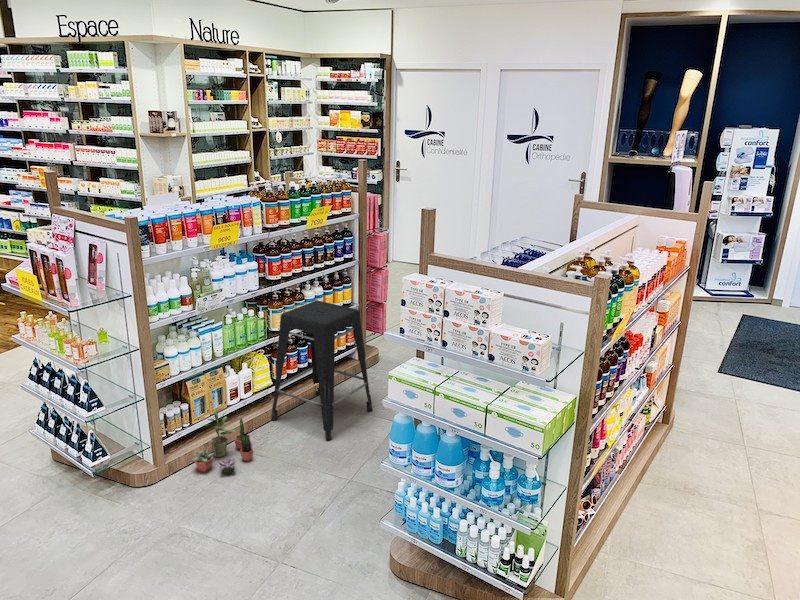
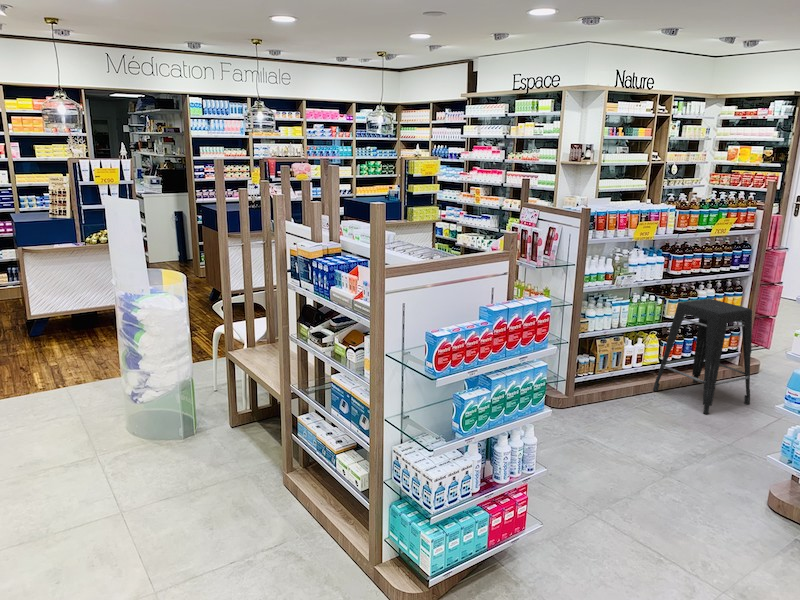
potted plant: present [192,410,253,474] -> none [593,367,641,414]

